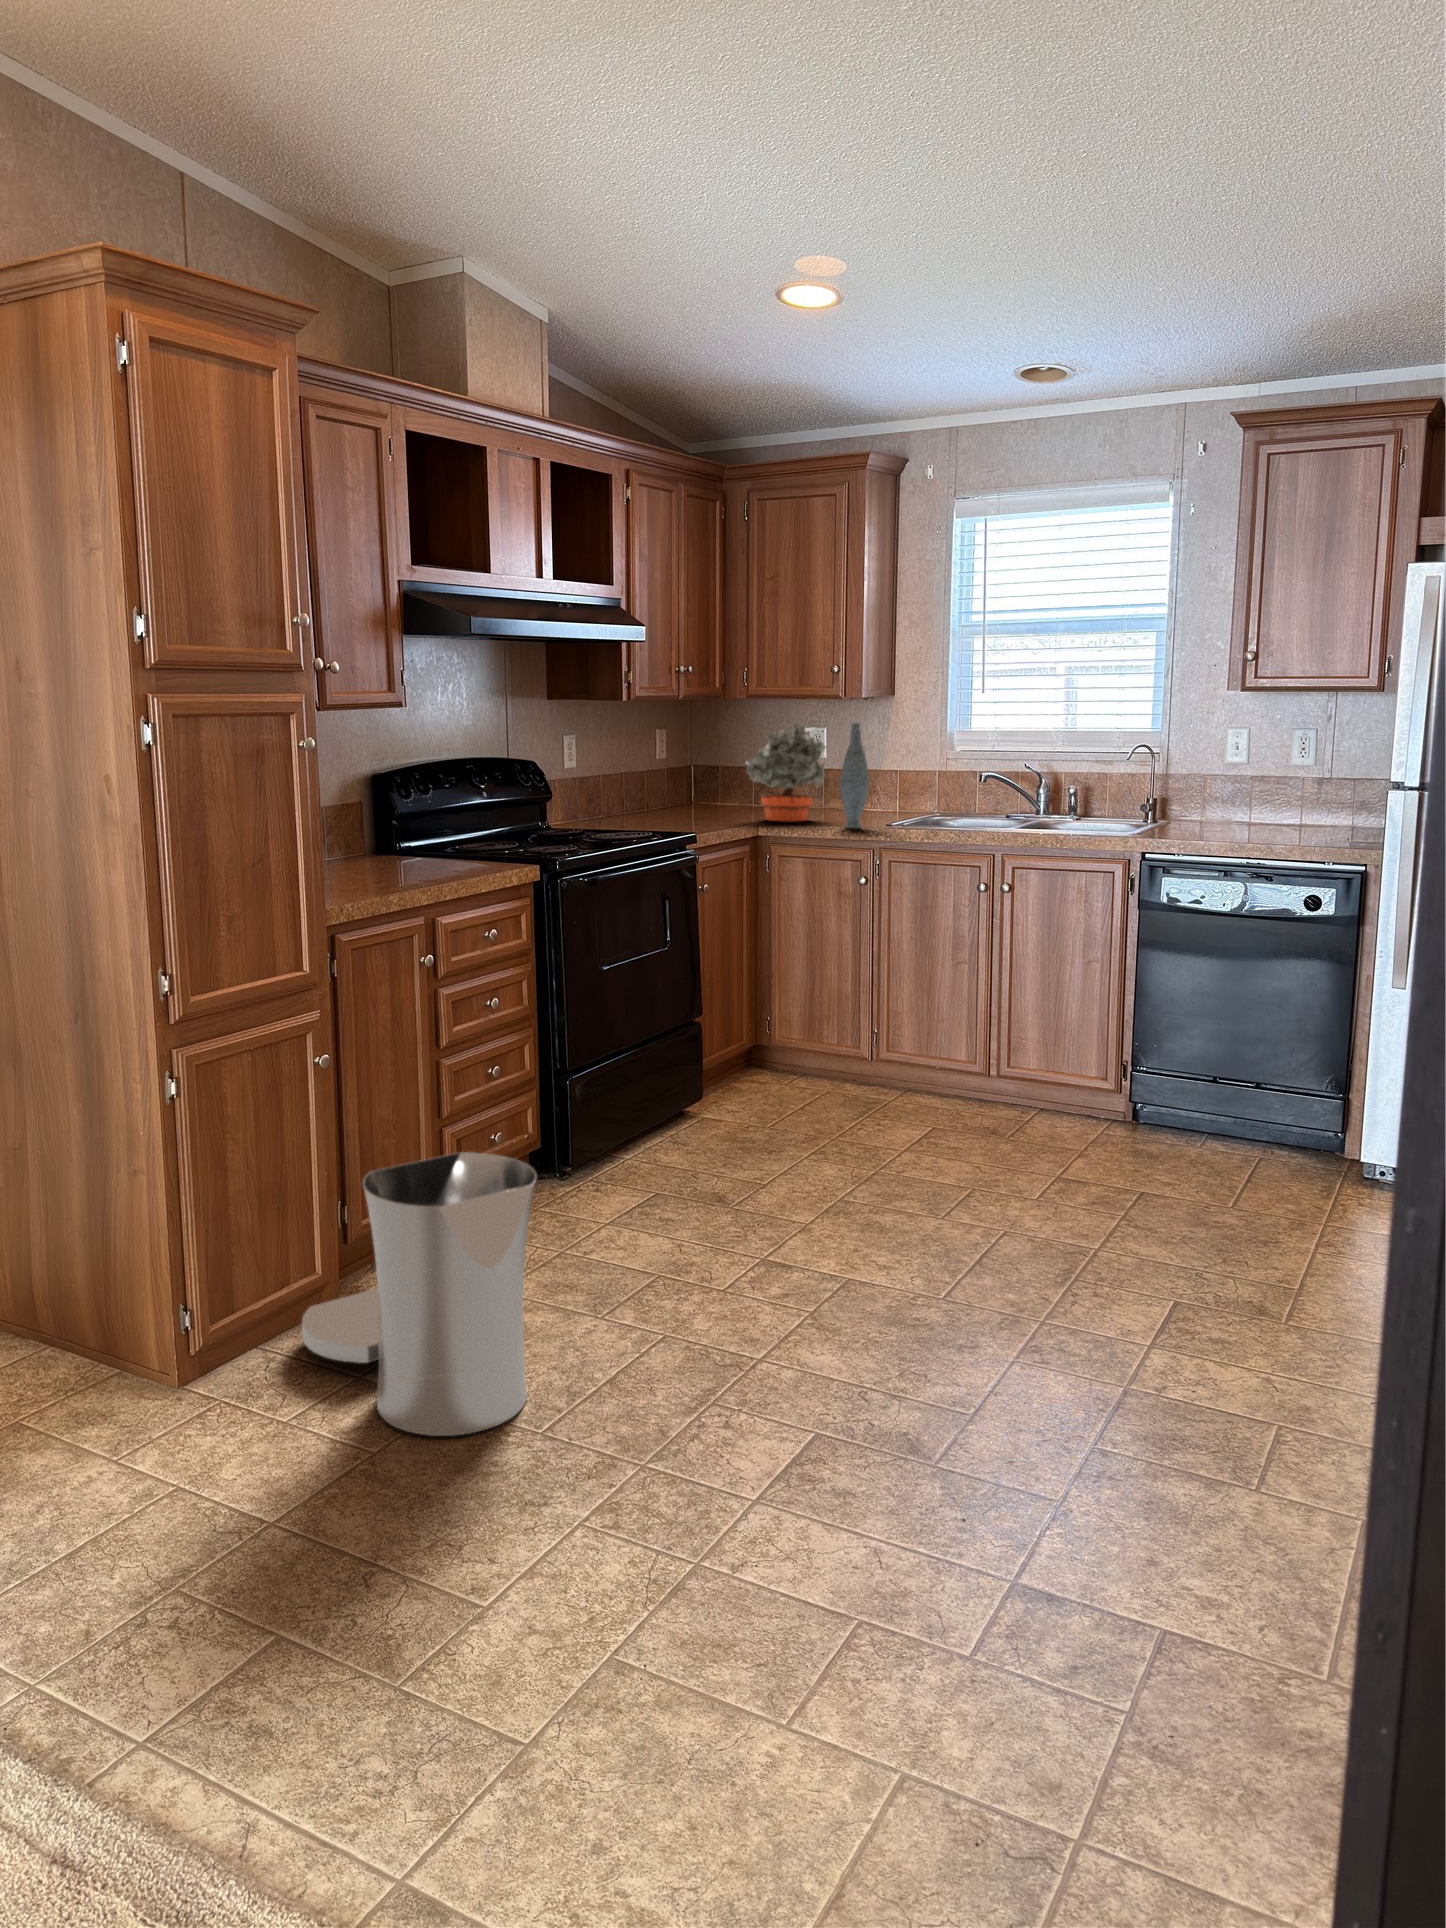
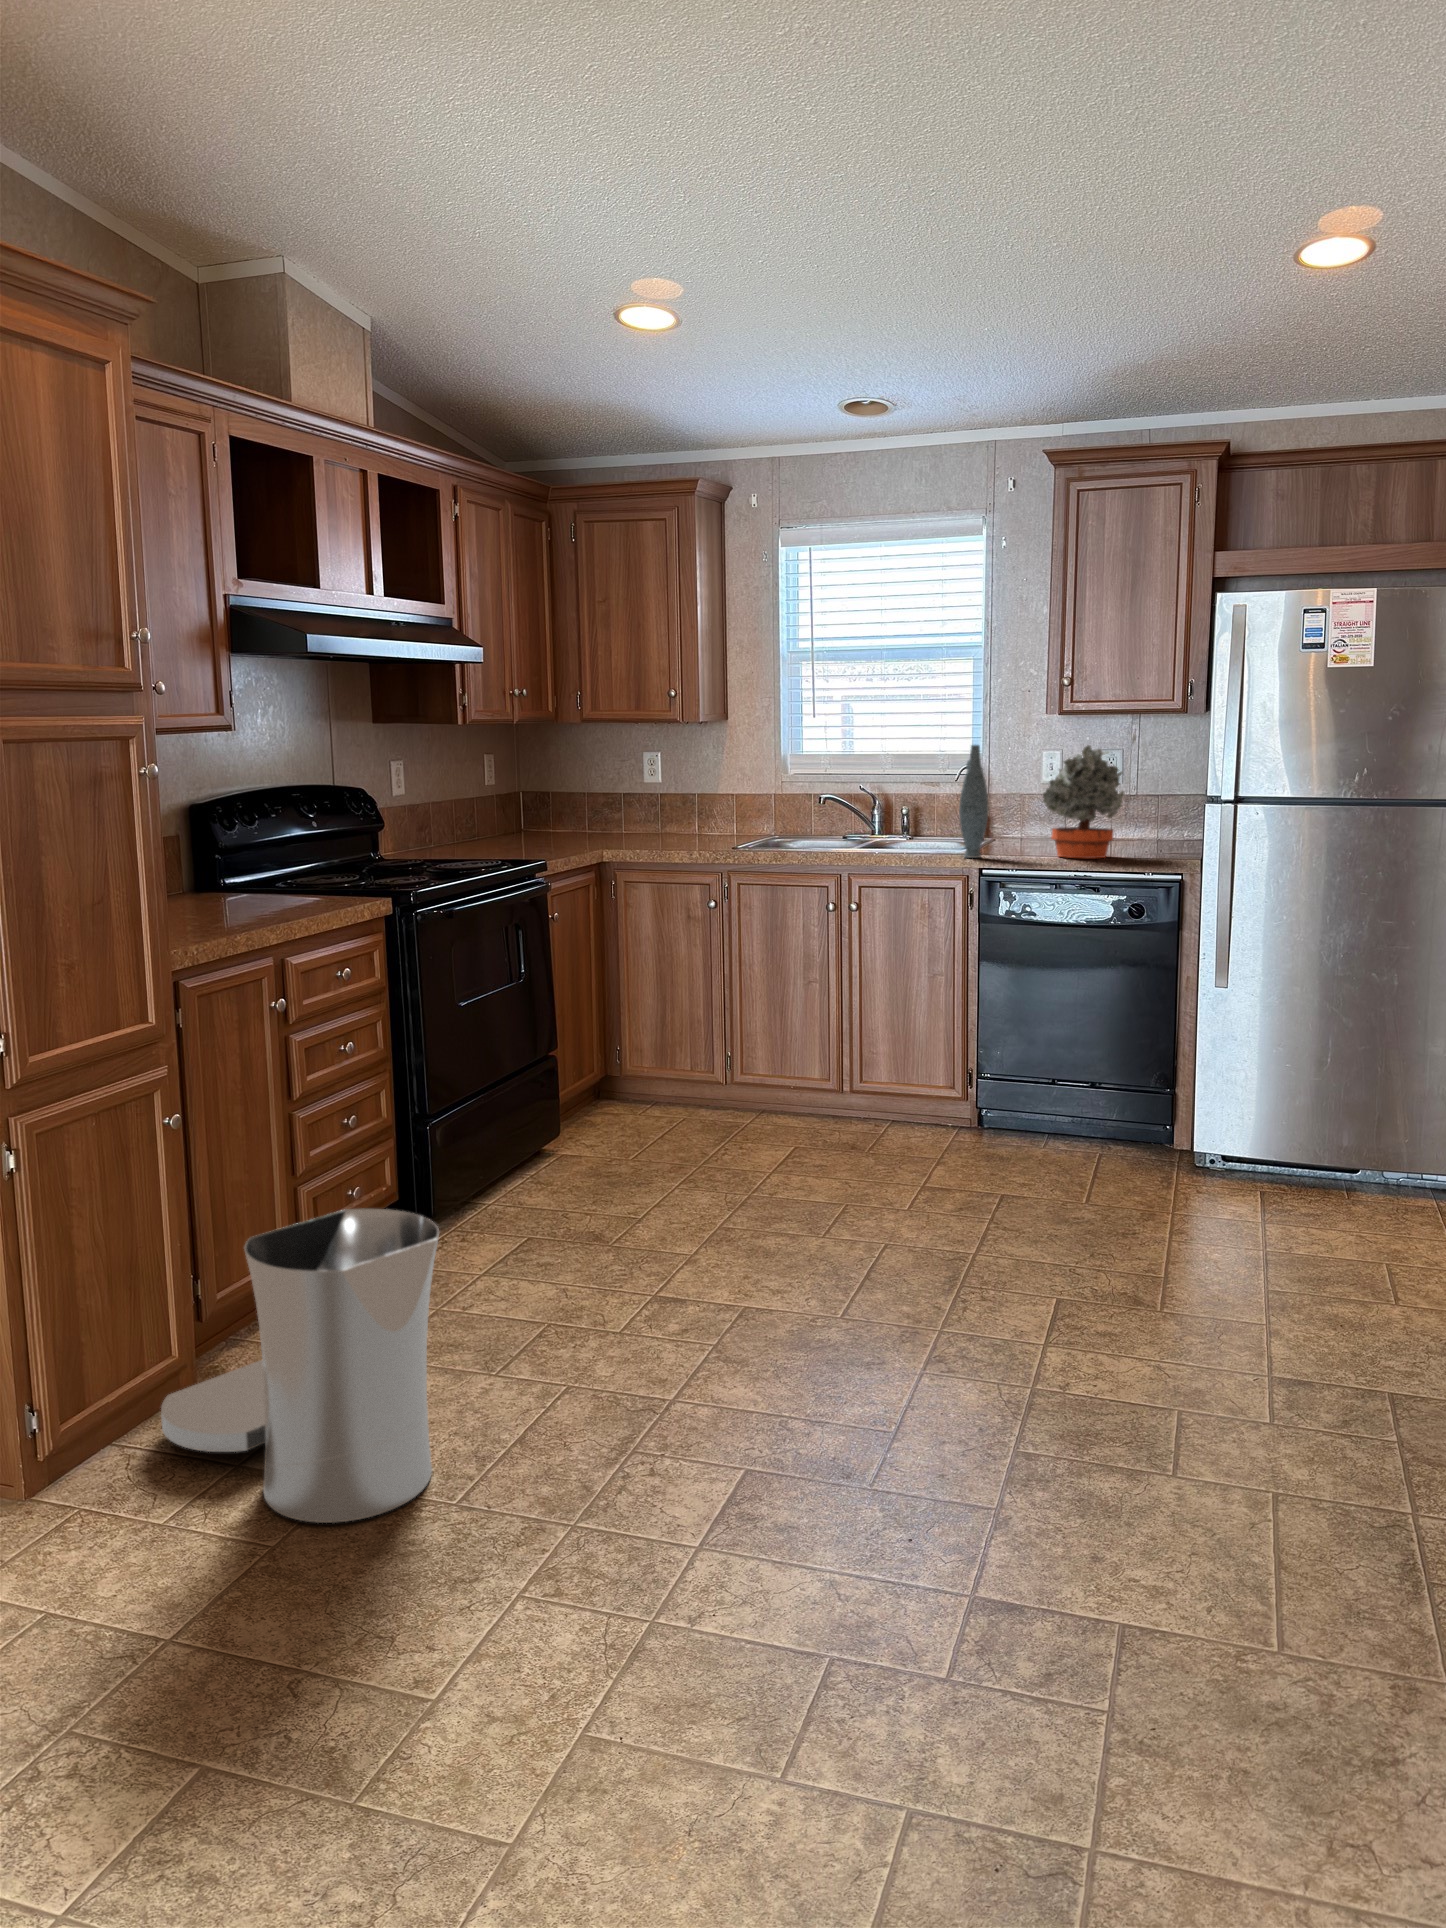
potted plant: present [746,723,826,821] -> present [1043,745,1125,858]
vase: present [840,723,868,828] -> present [959,745,988,858]

